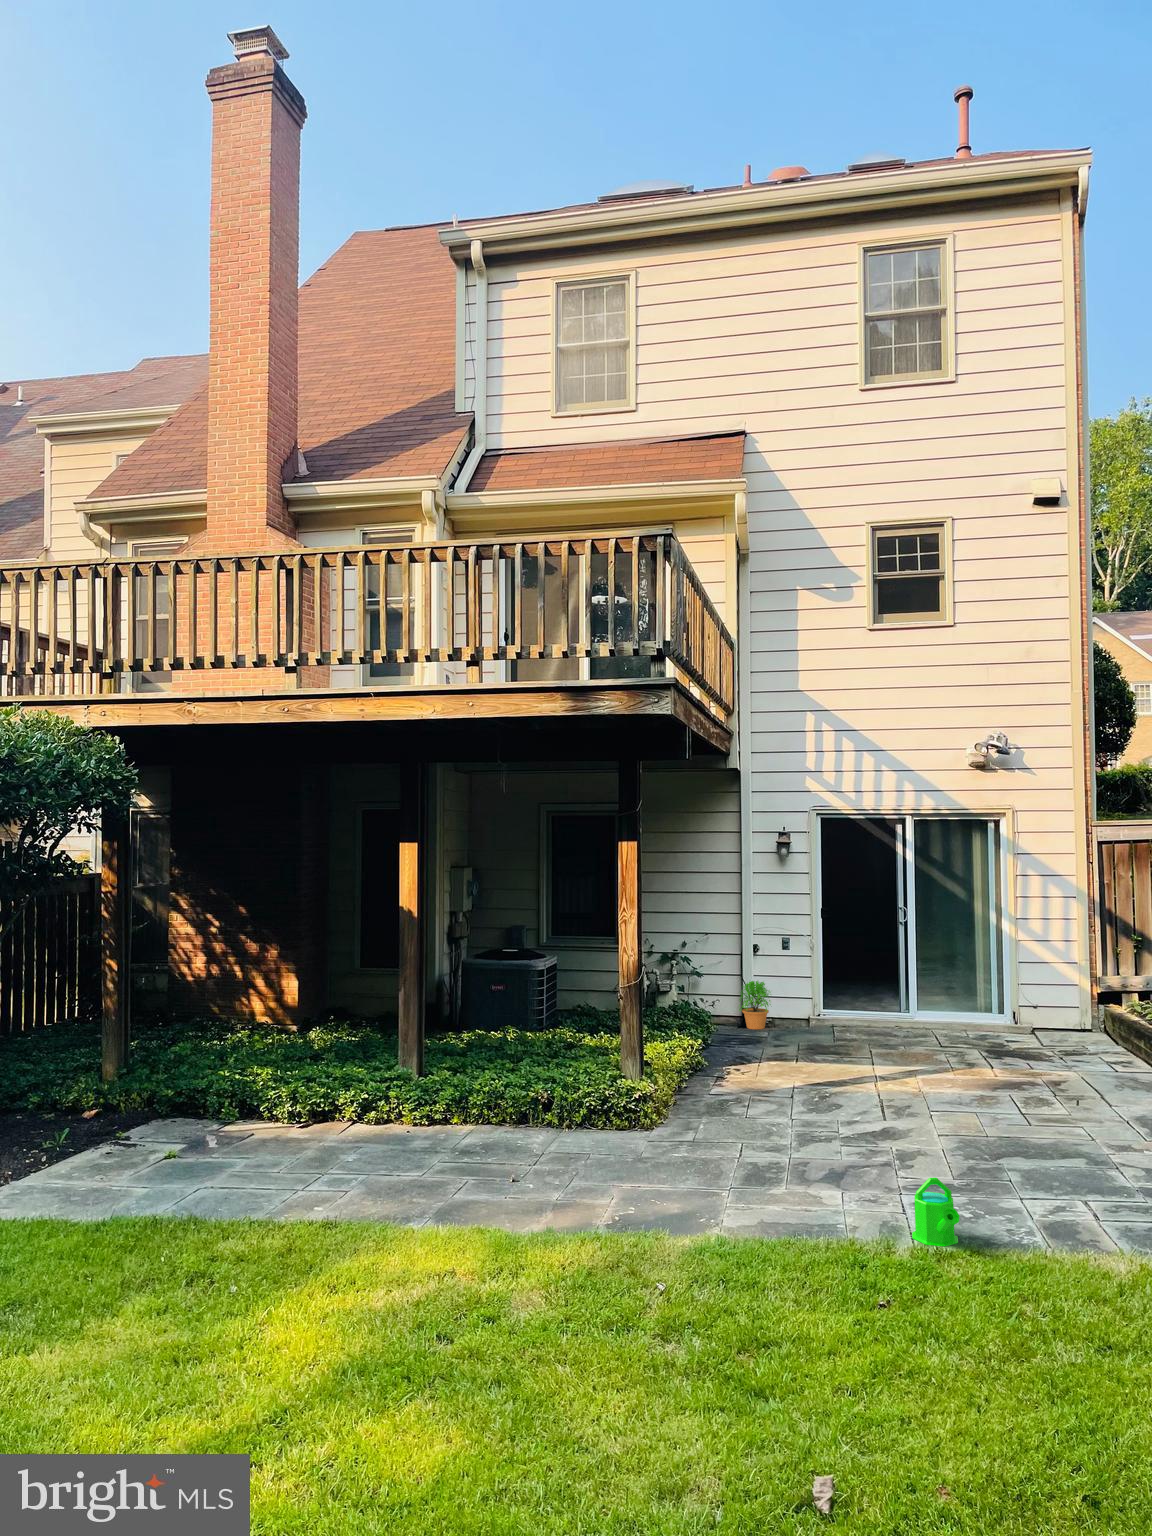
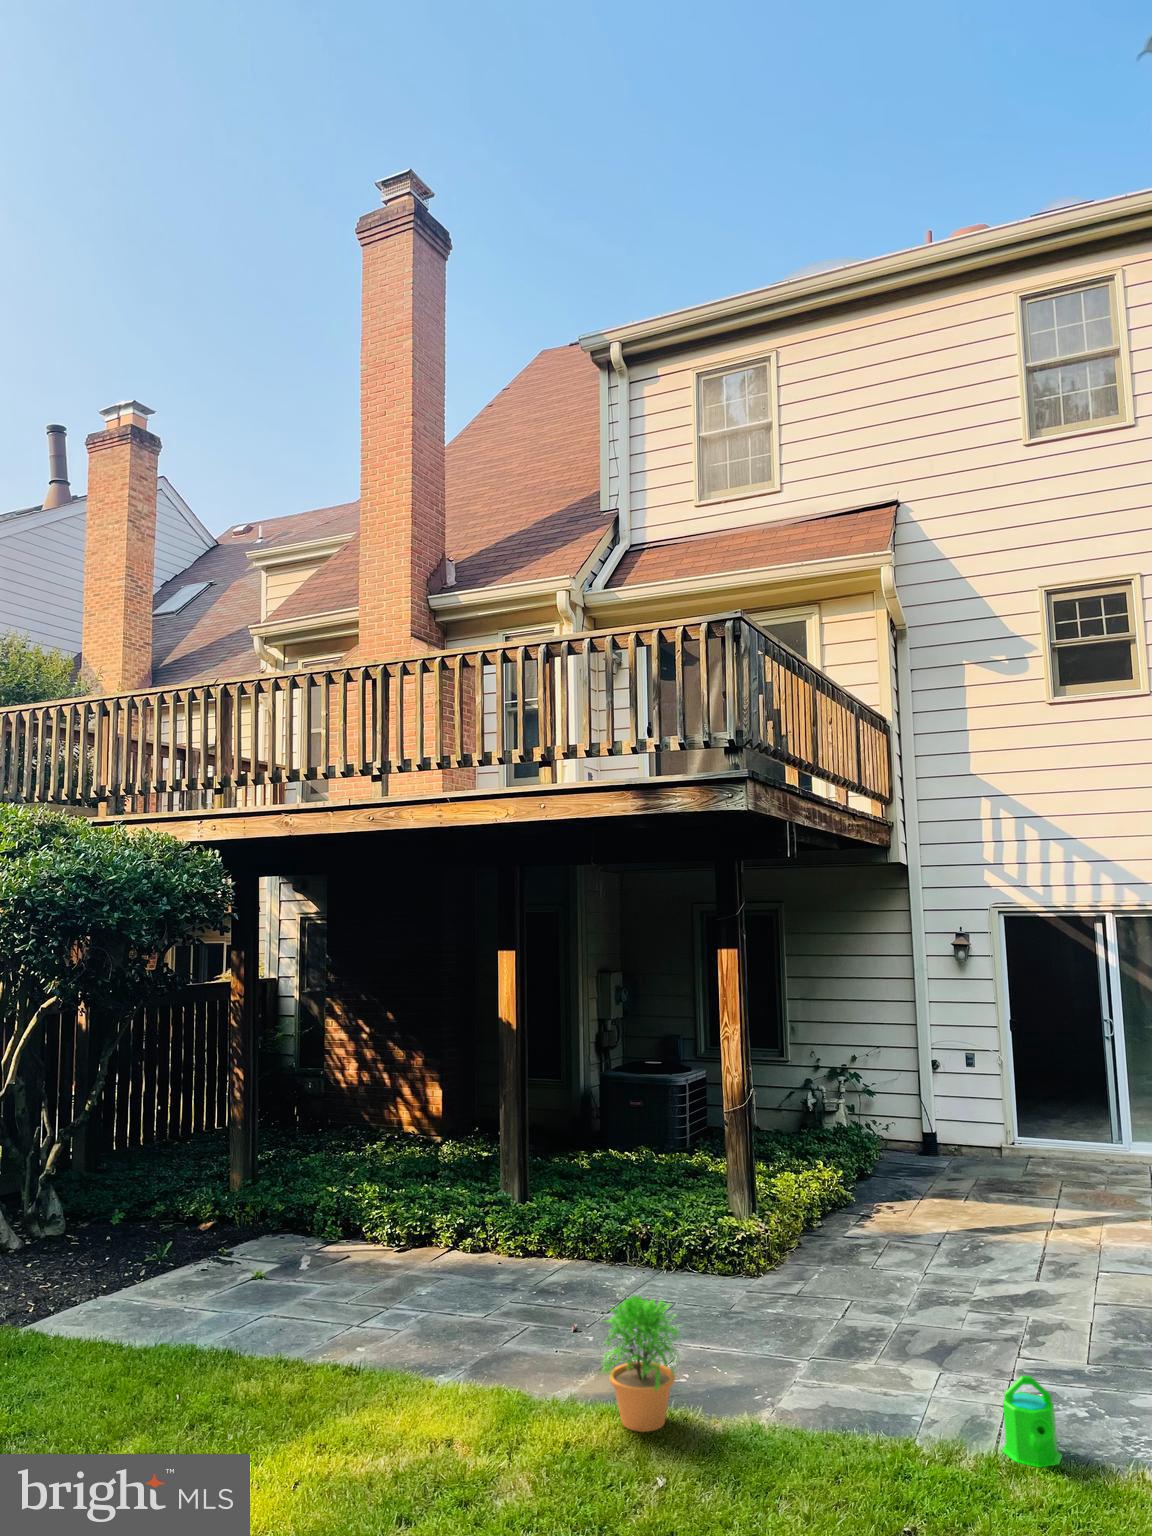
potted plant: present [739,981,771,1029] -> present [602,1295,680,1432]

